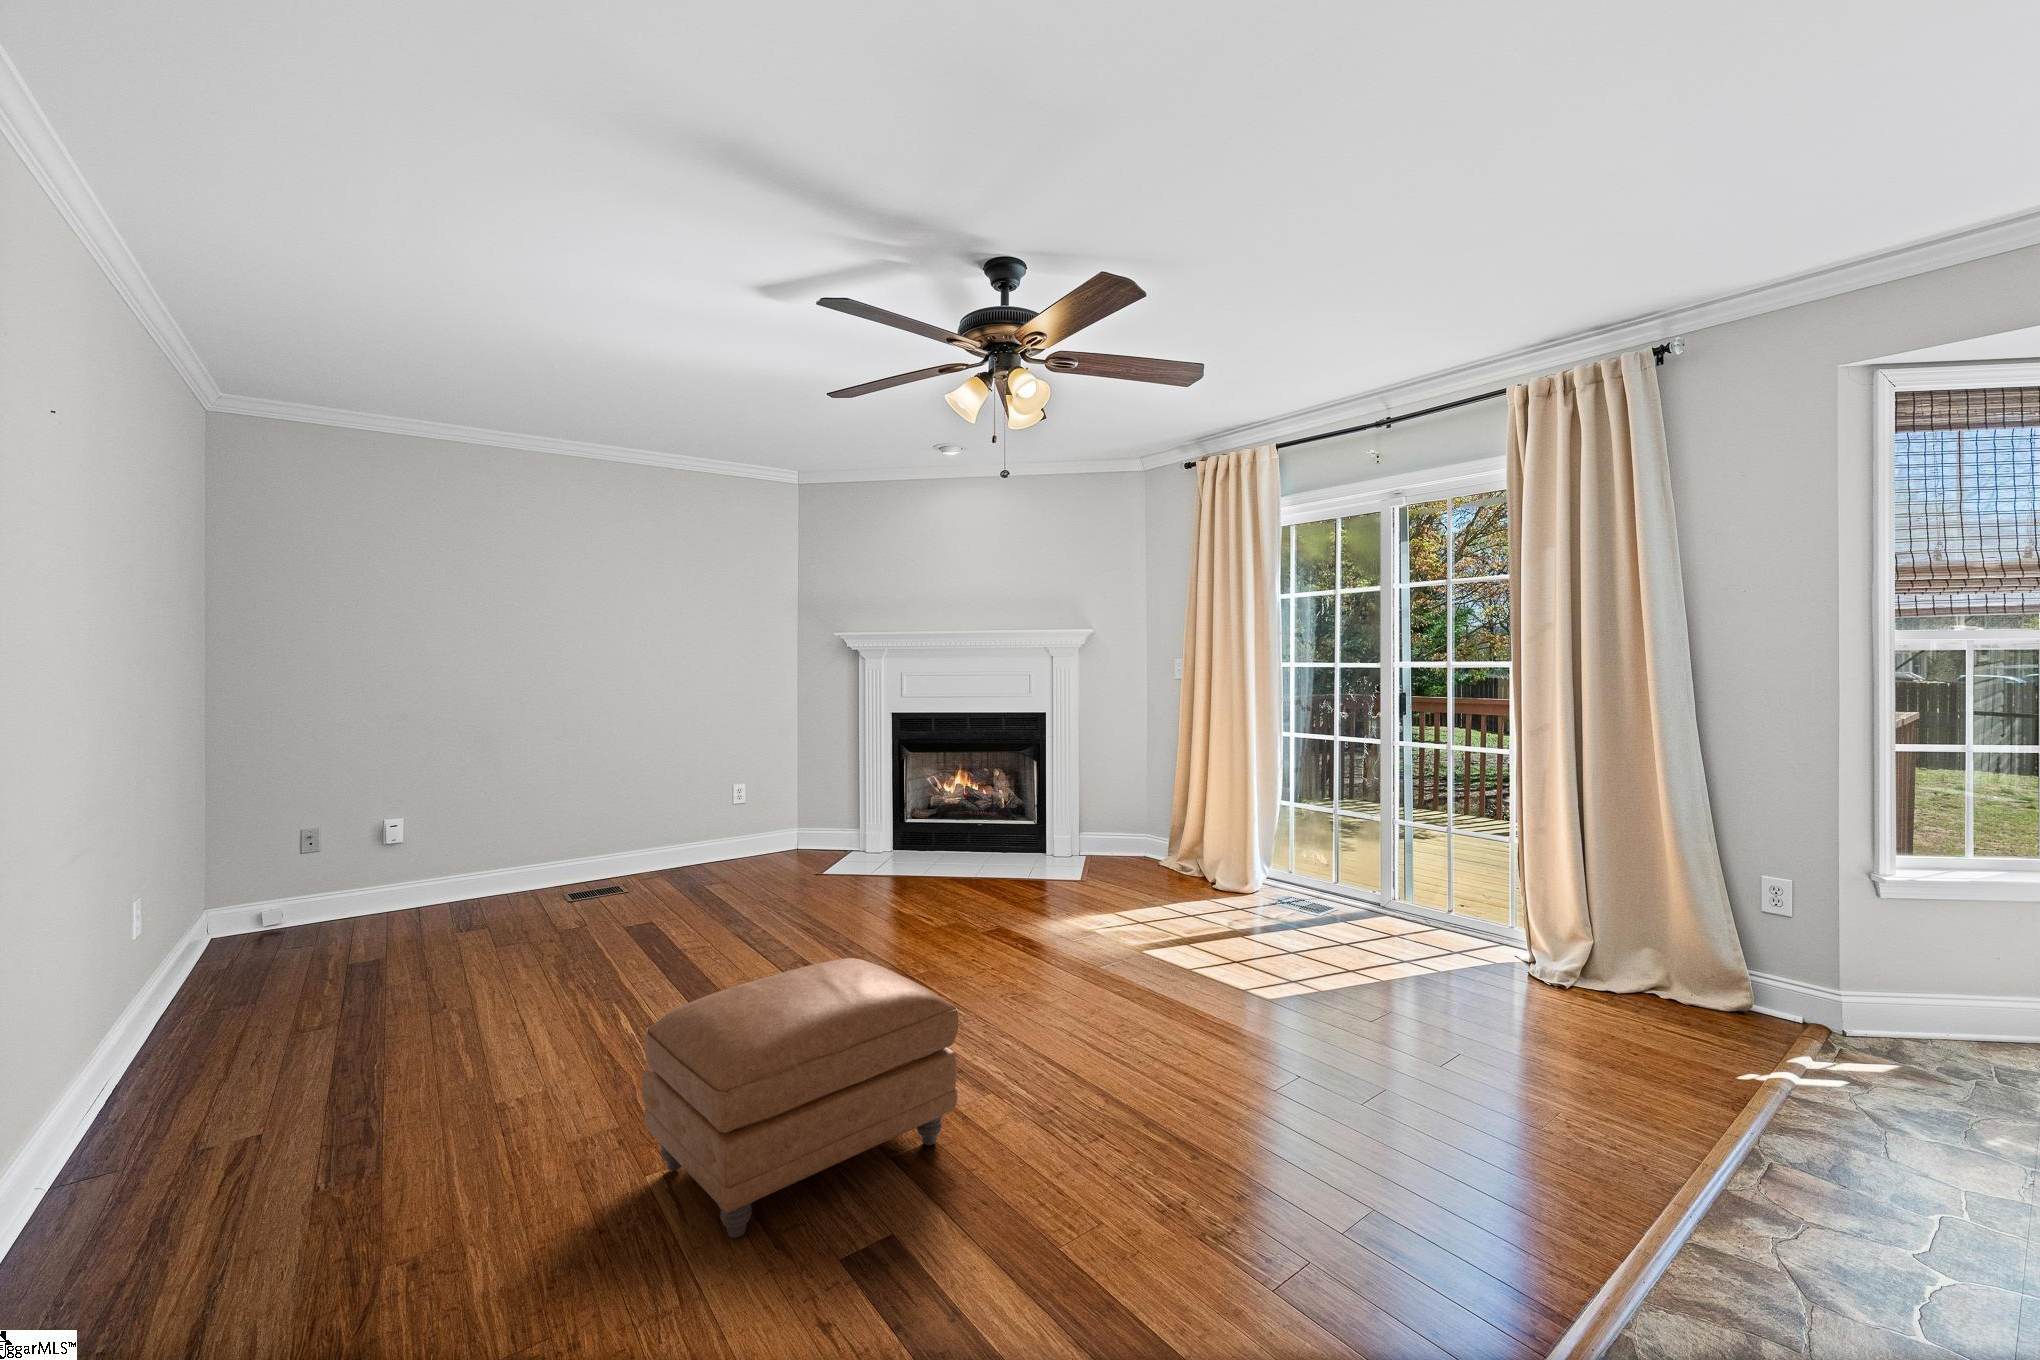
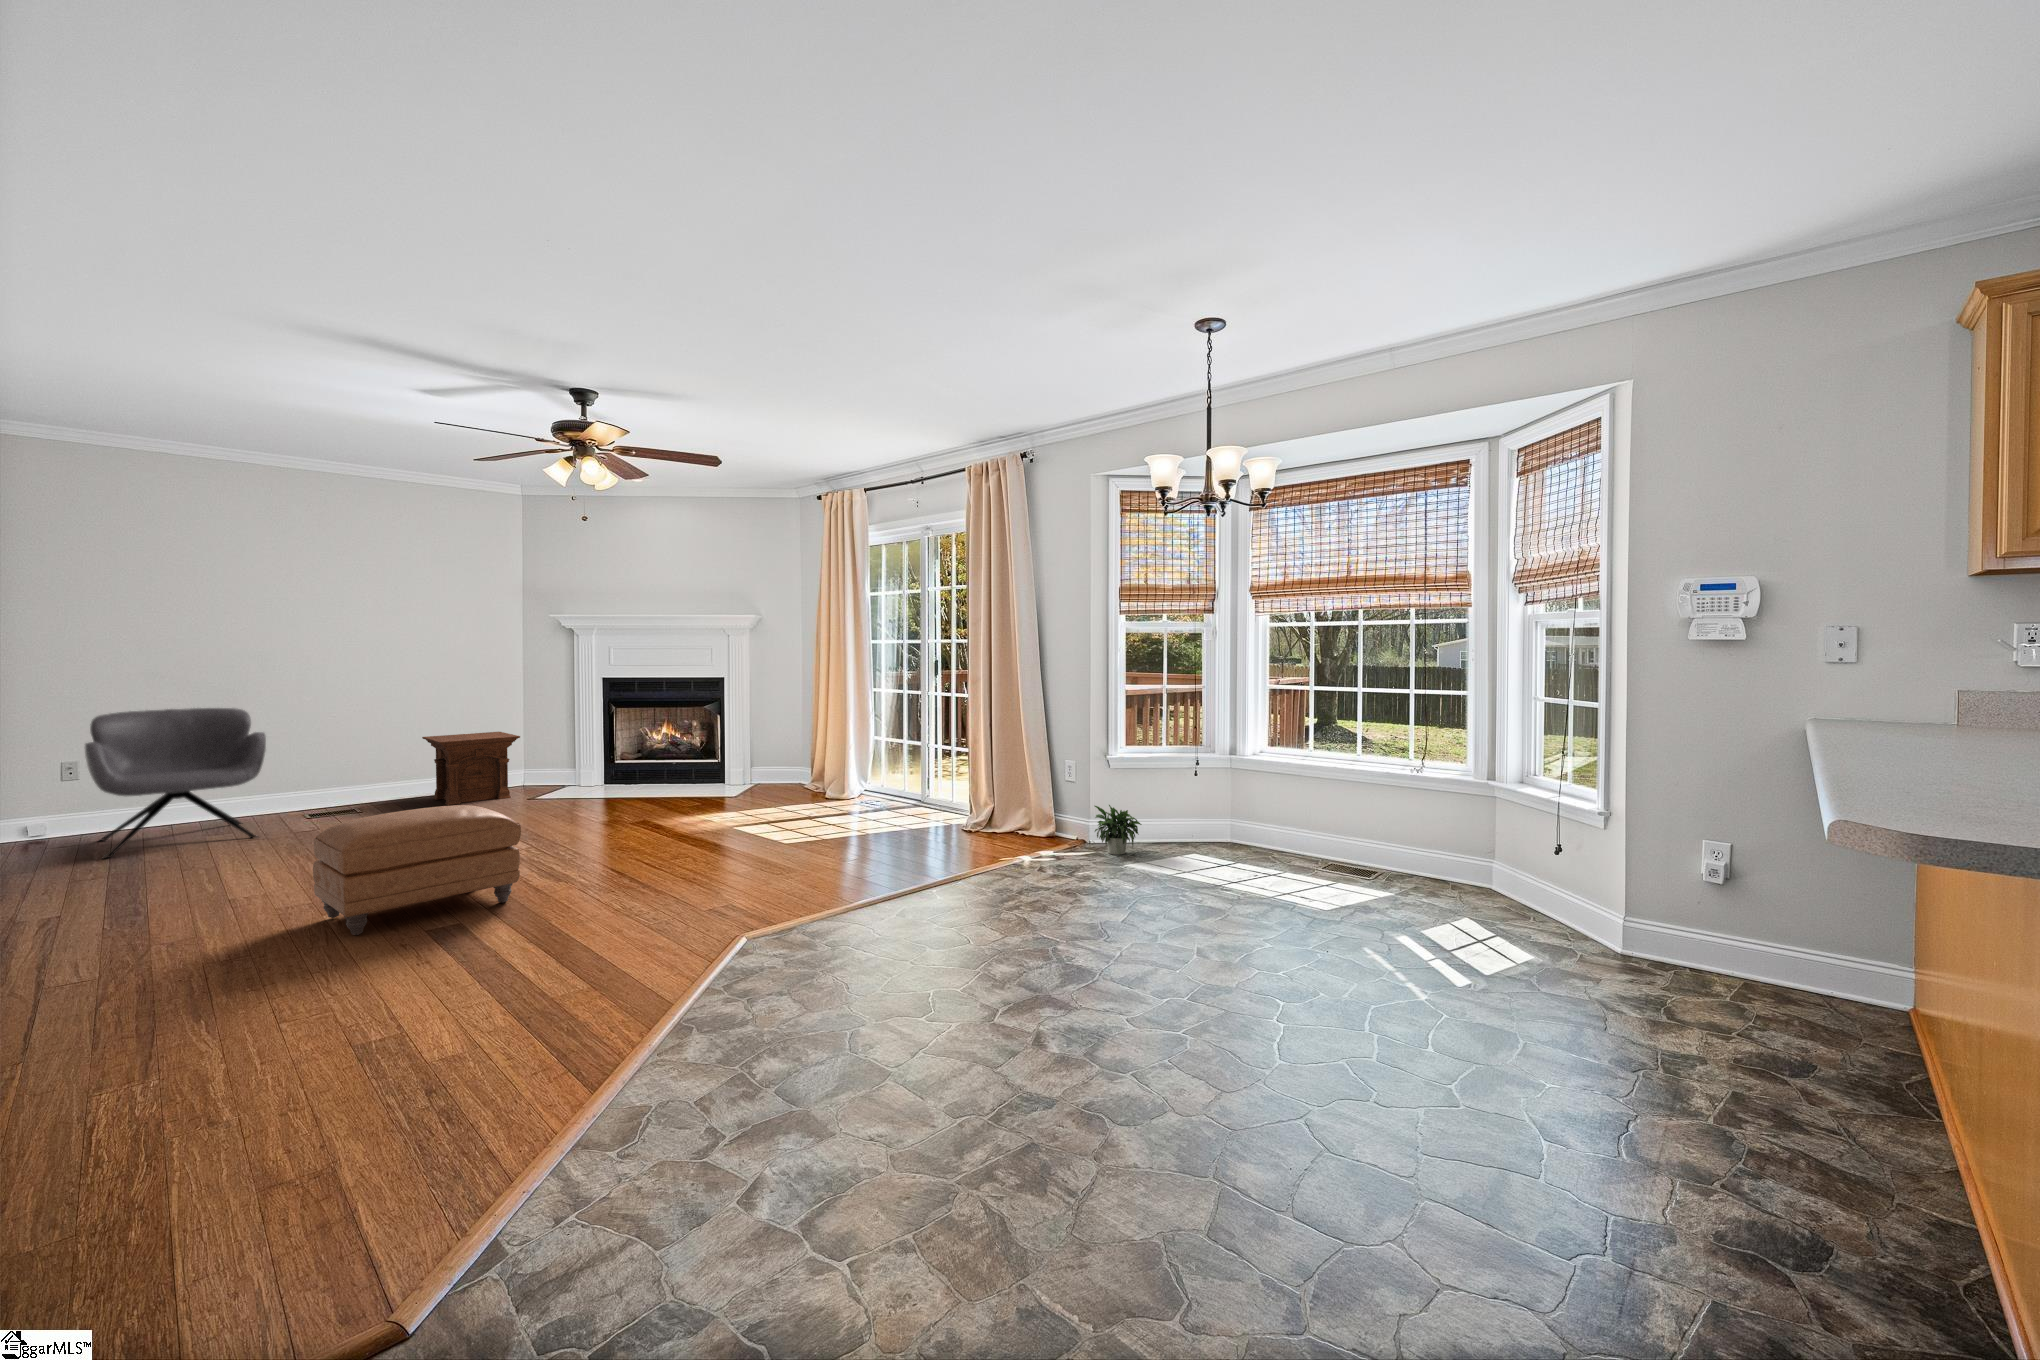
armchair: none [300,758,509,978] -> present [85,708,266,858]
side table: none [674,780,795,885] -> present [422,732,520,805]
potted plant: none [1845,970,2012,1074] -> present [1095,805,1142,855]

